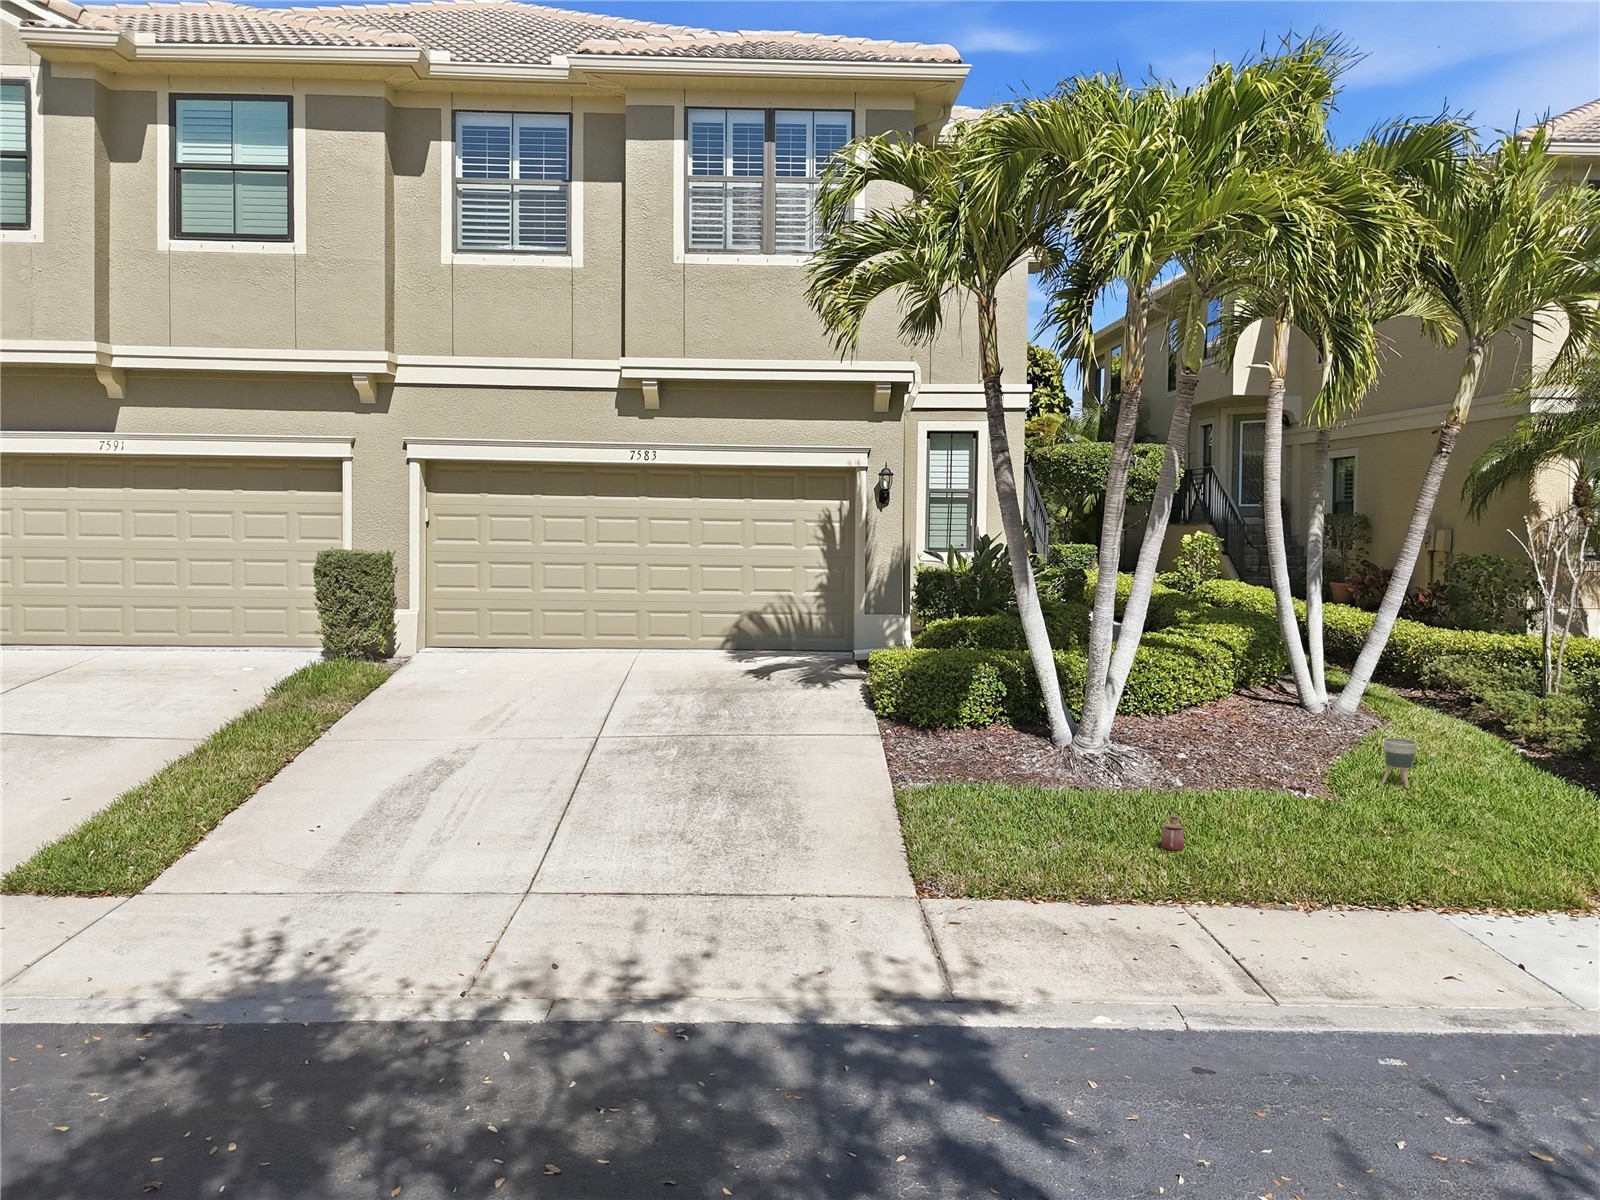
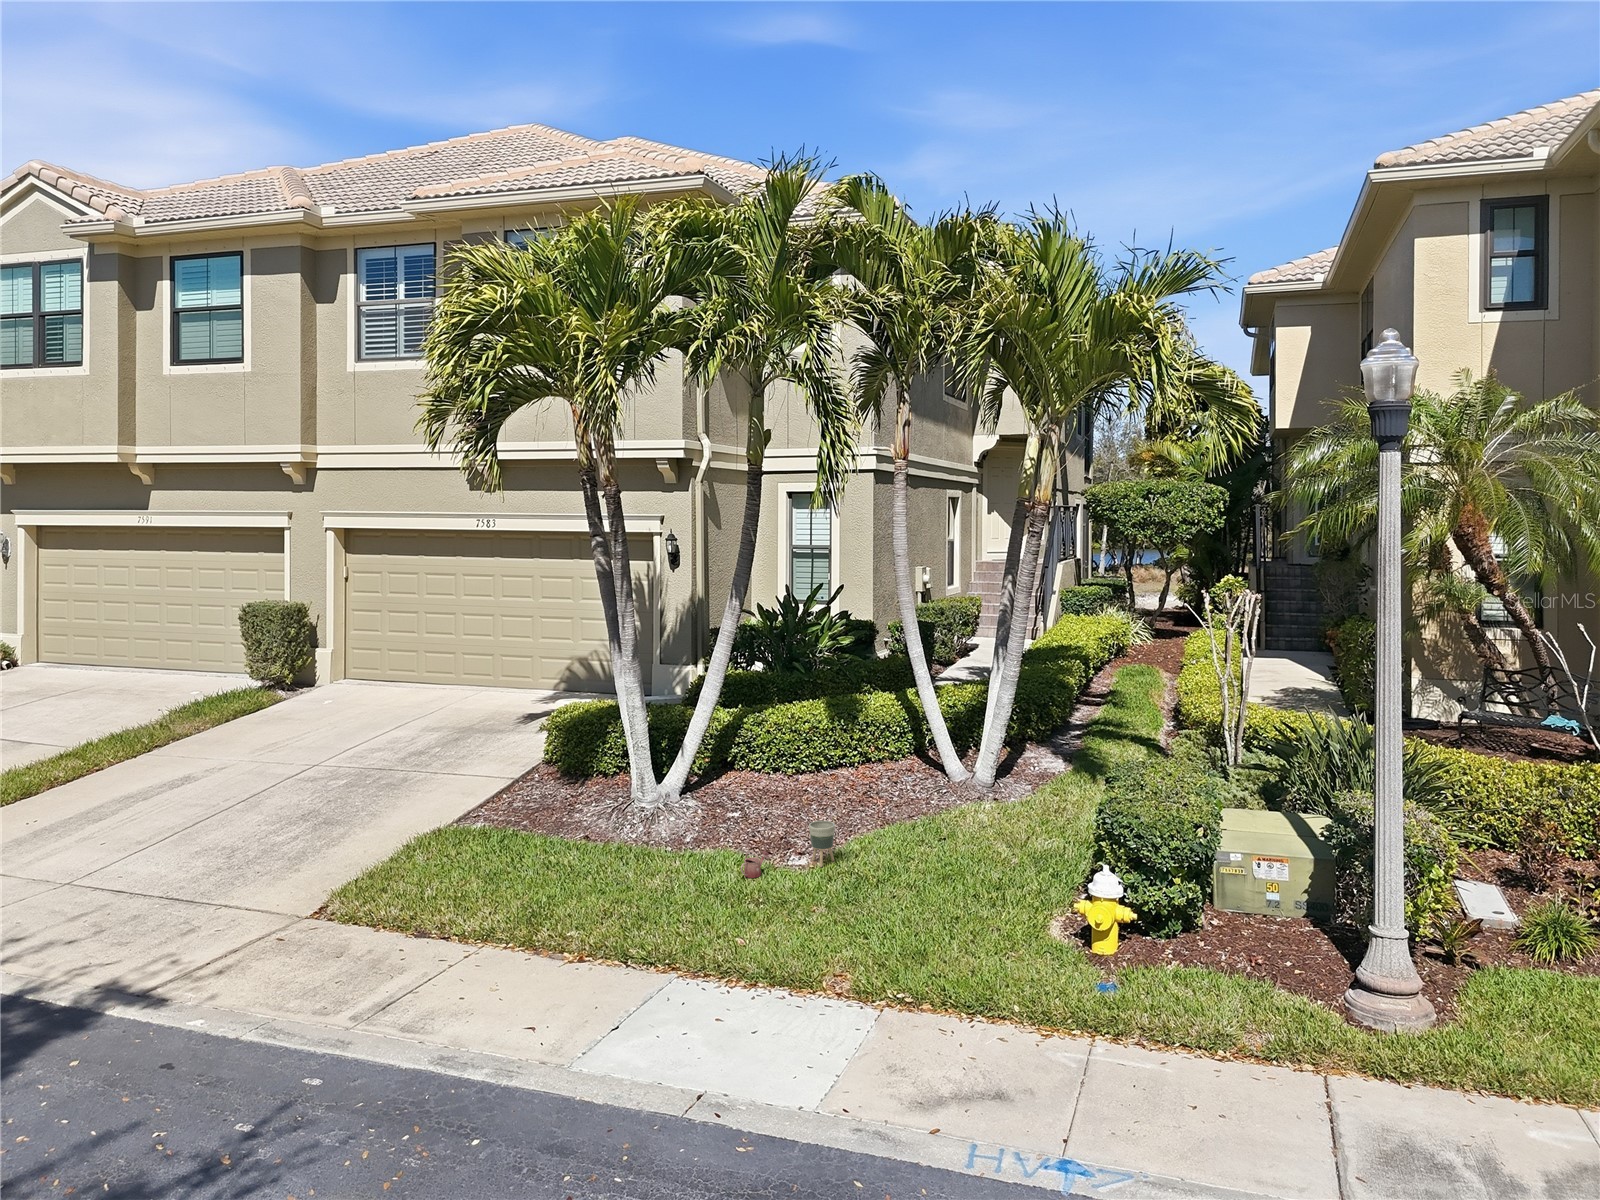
watering can: present [1161,815,1186,850] -> present [741,851,769,878]

